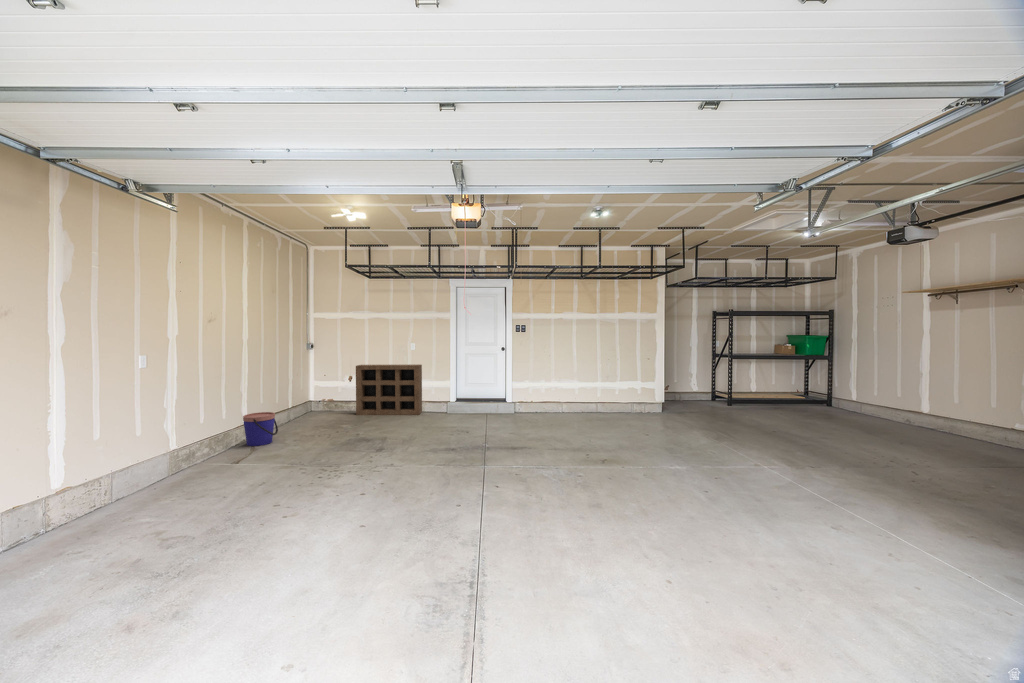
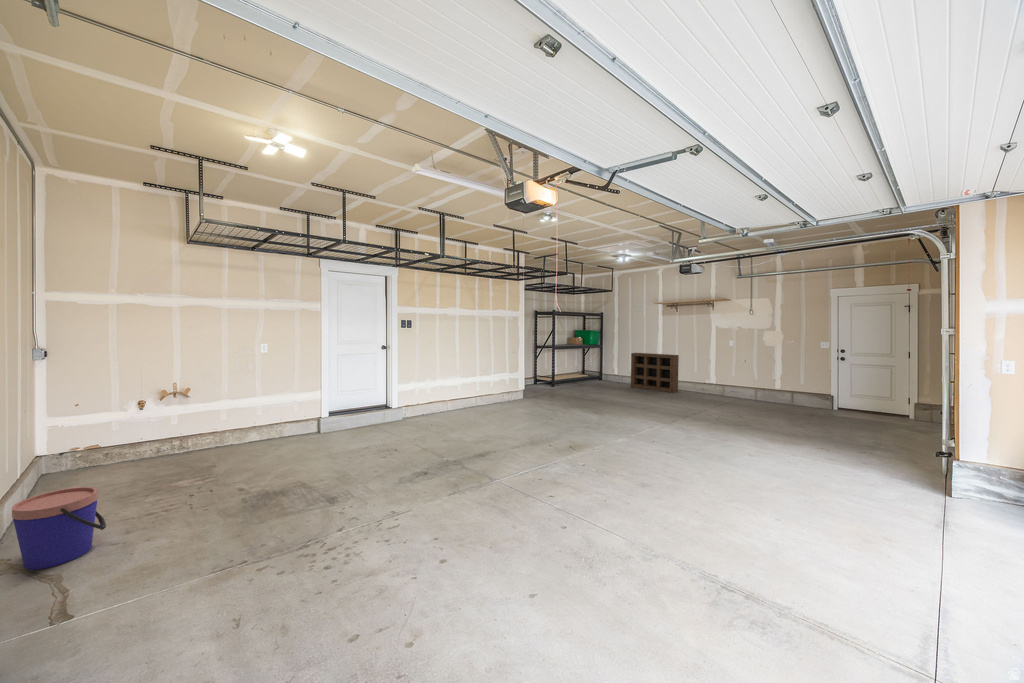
shelving unit: present [356,364,422,415] -> present [631,353,679,392]

